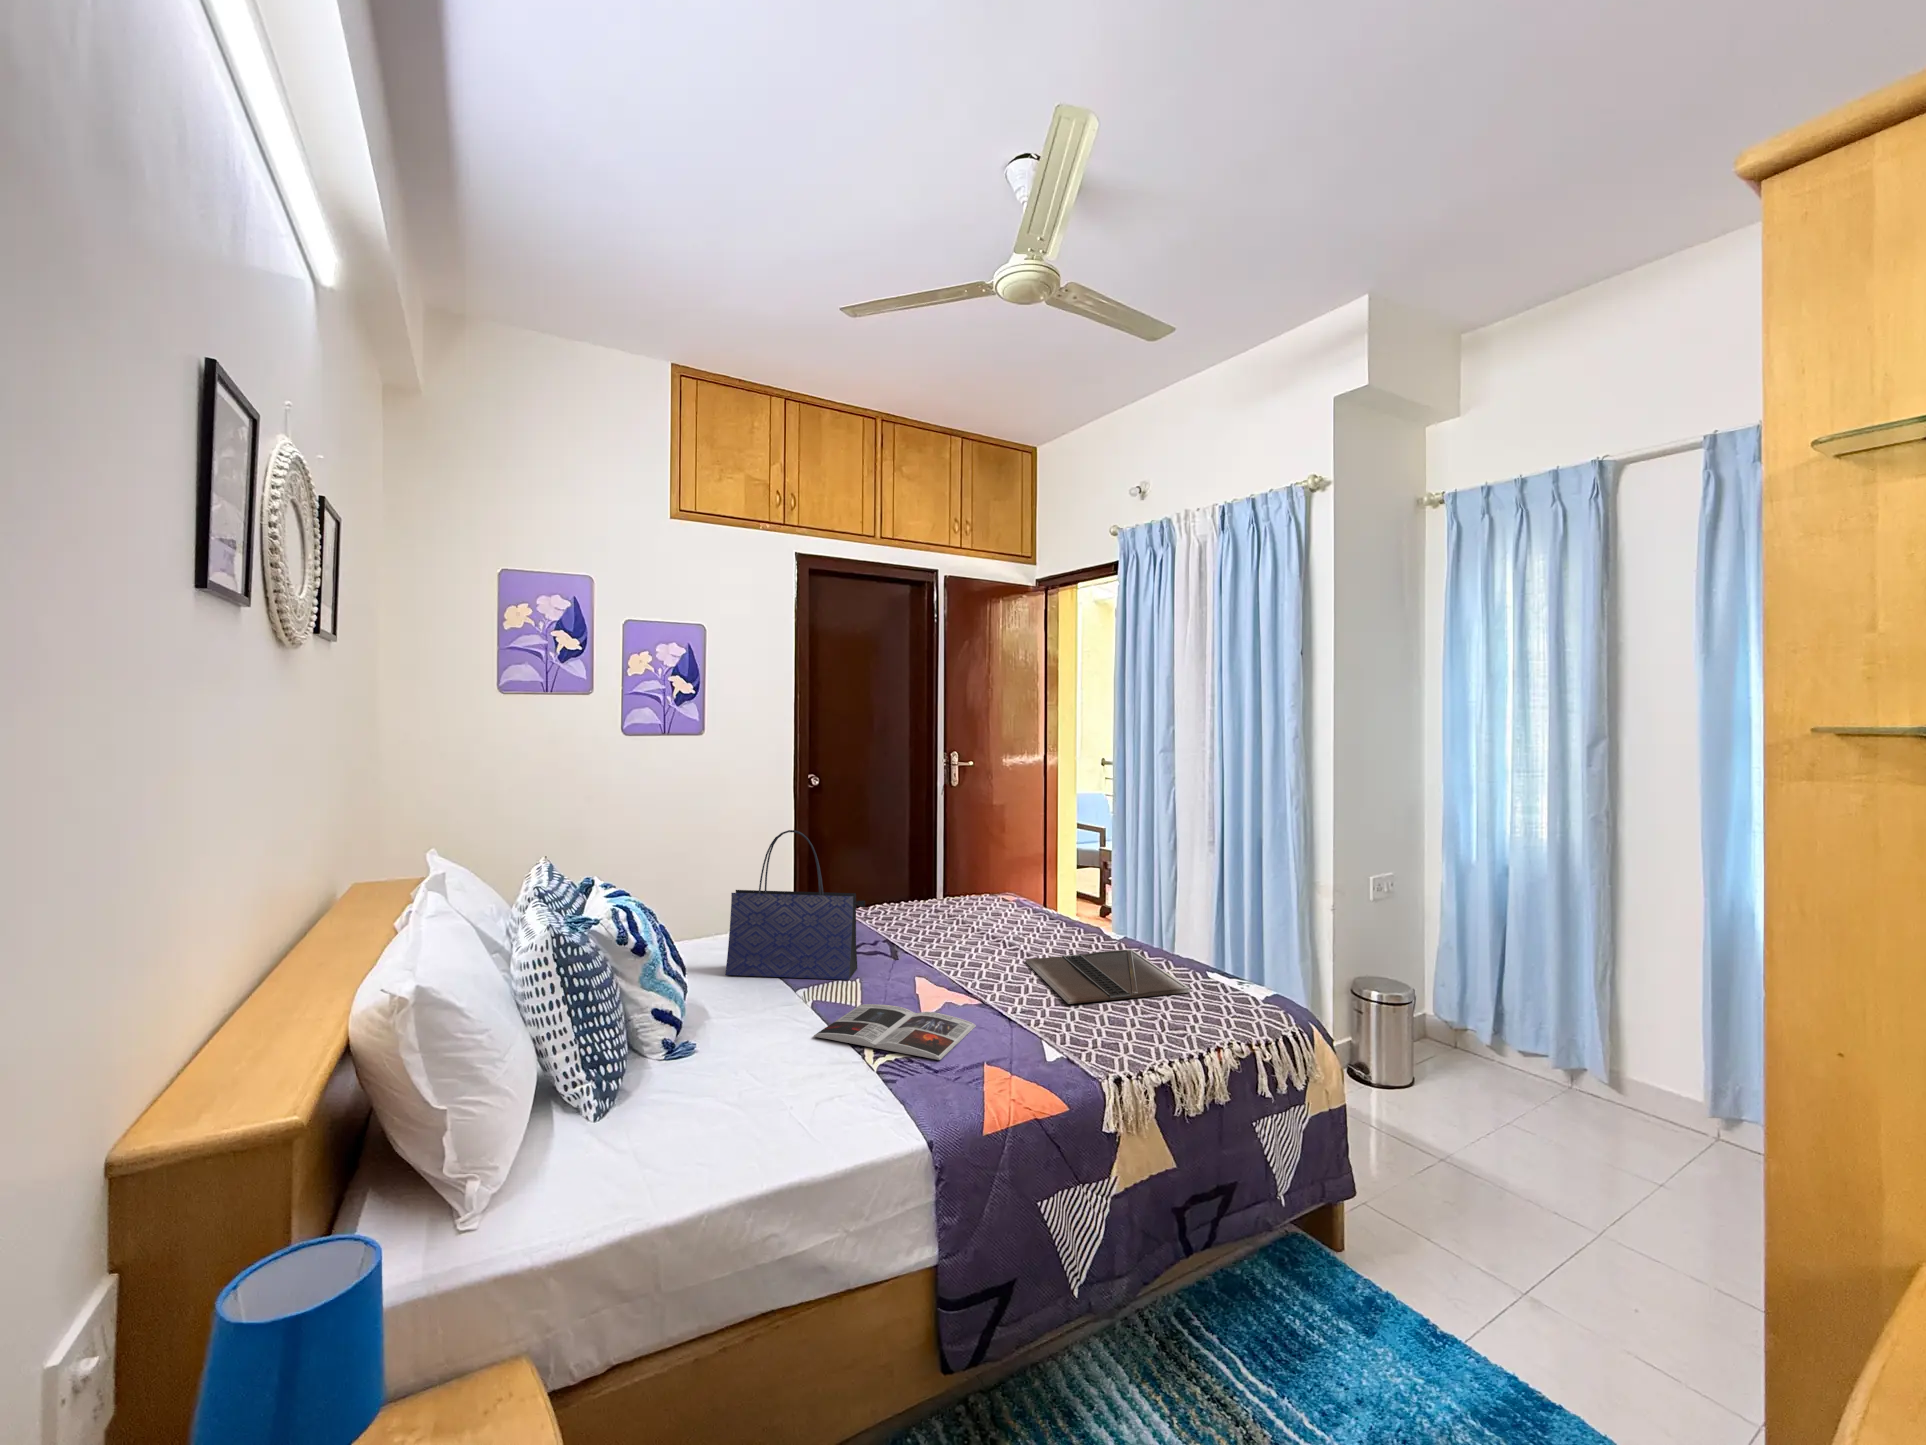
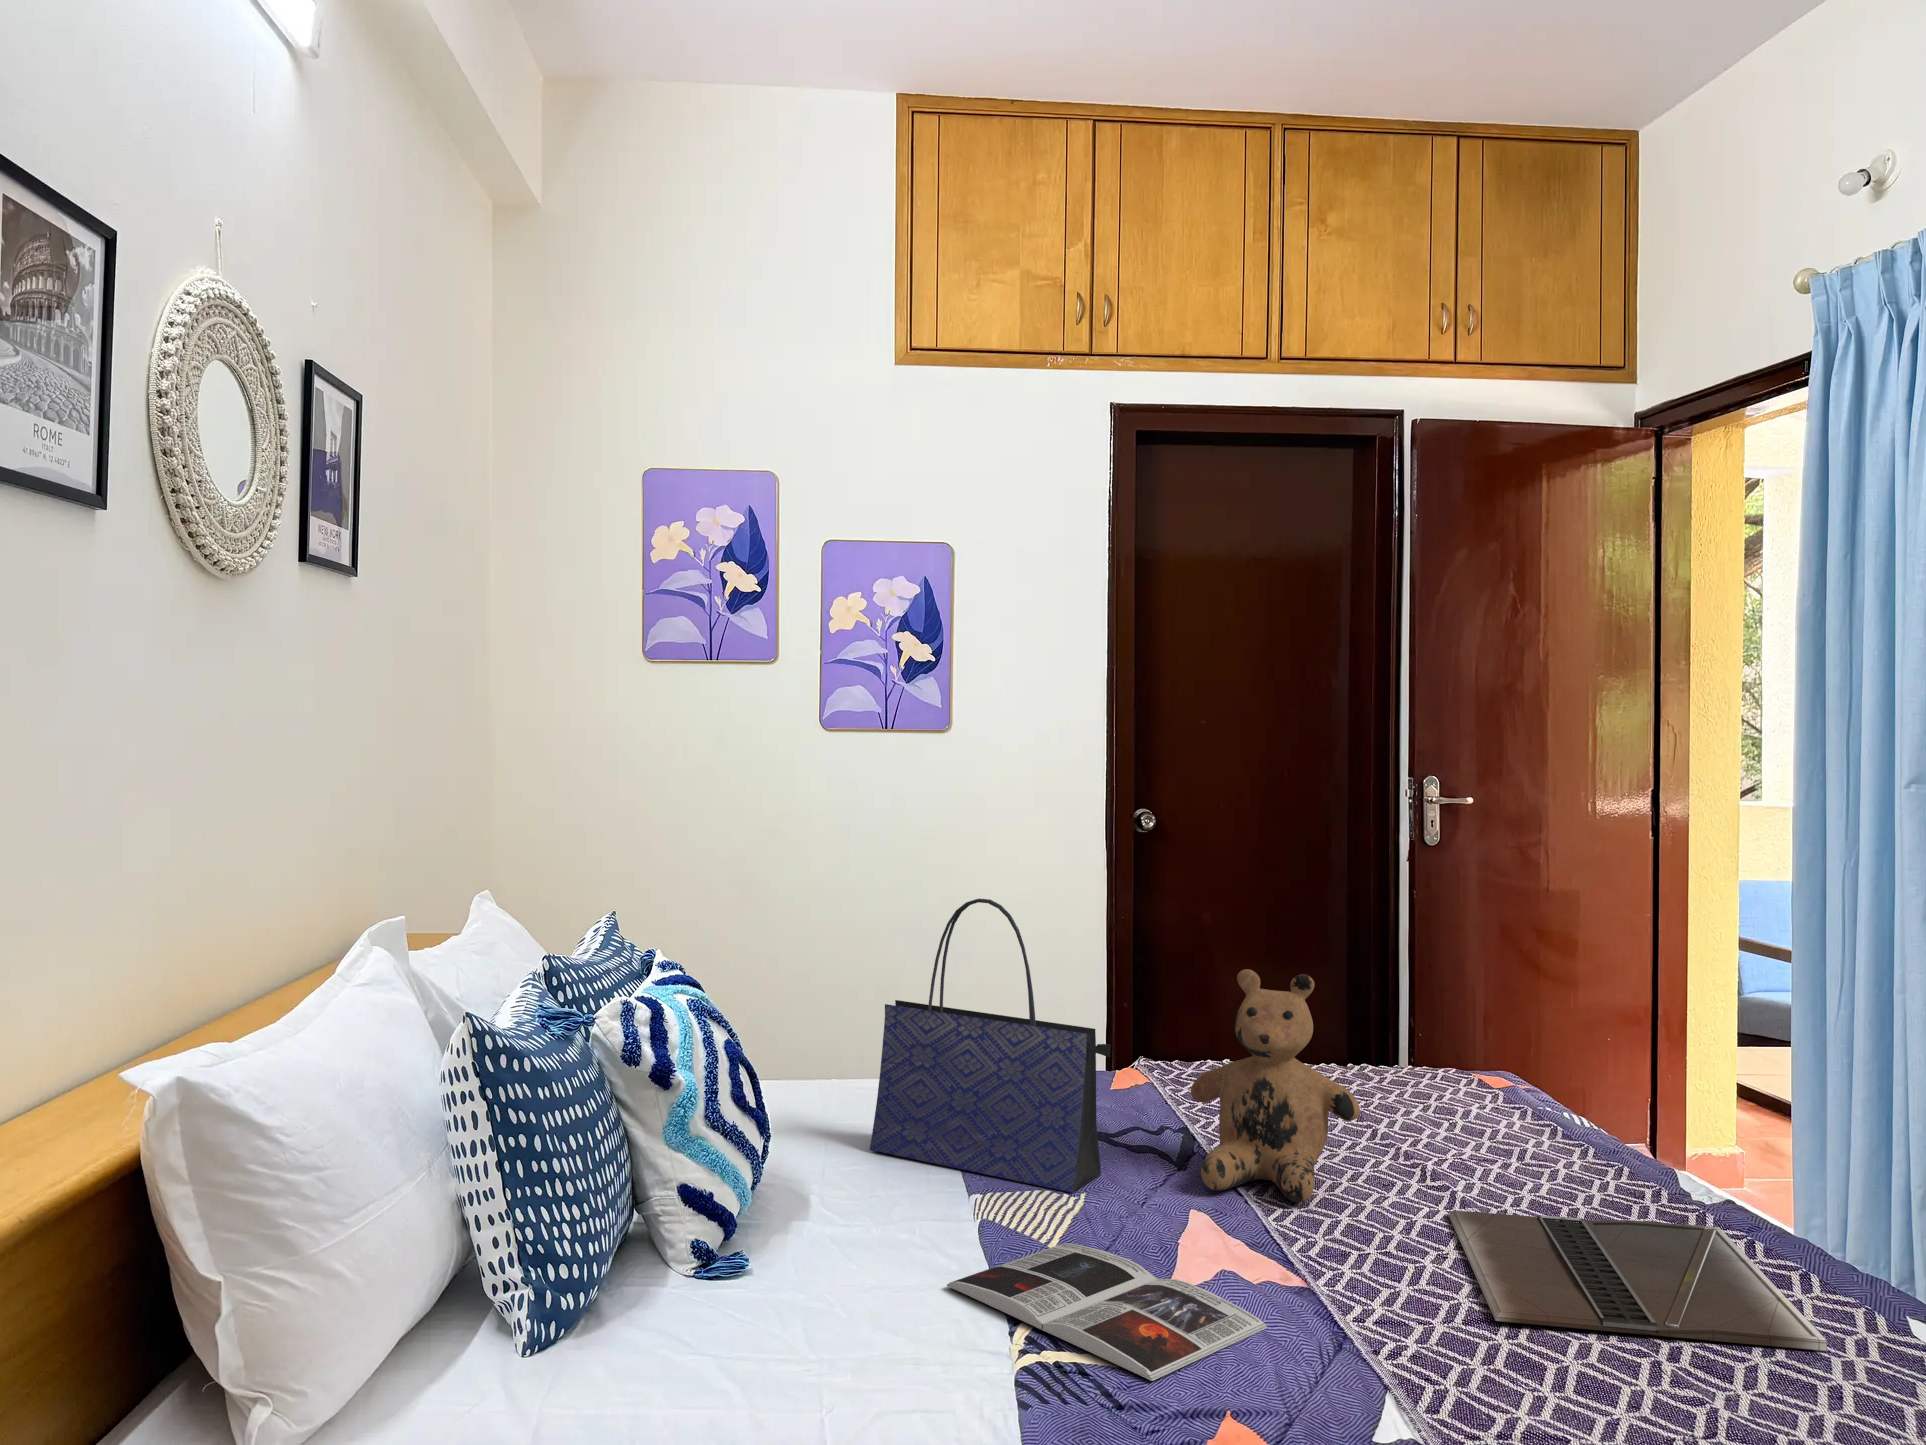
teddy bear: none [898,855,981,967] -> present [1191,969,1360,1203]

